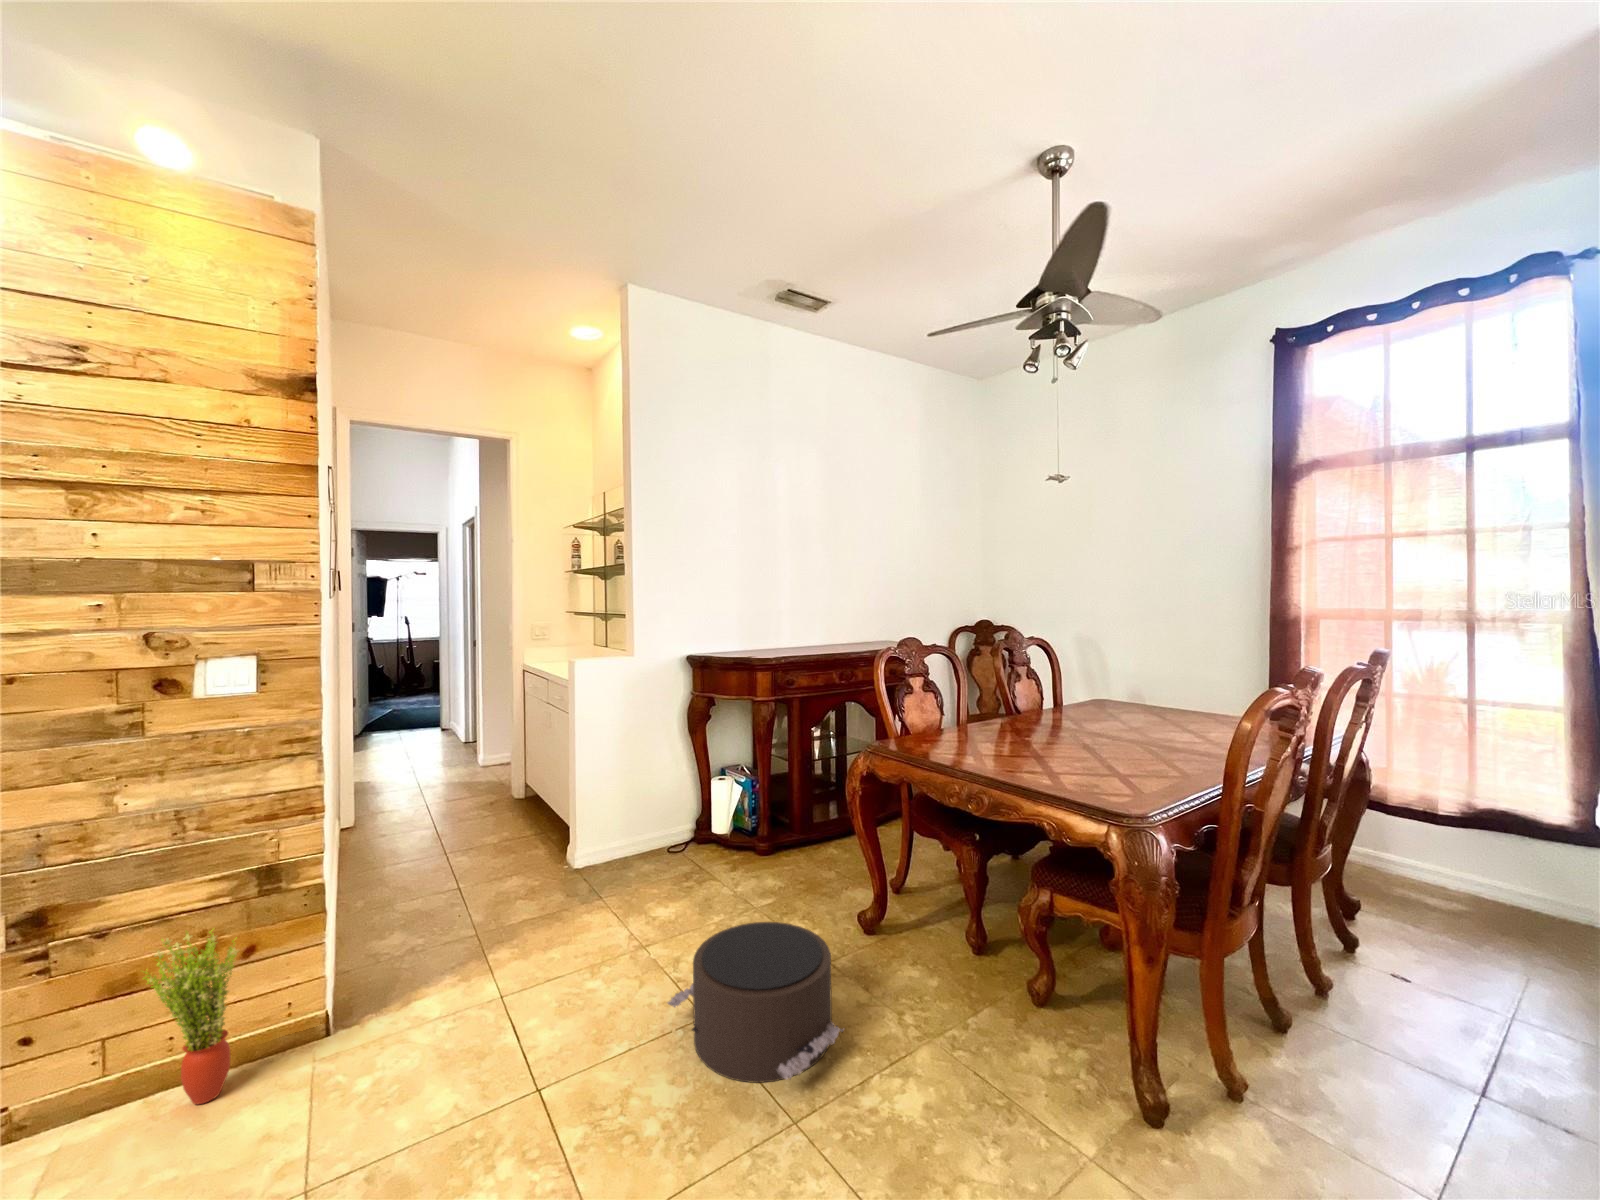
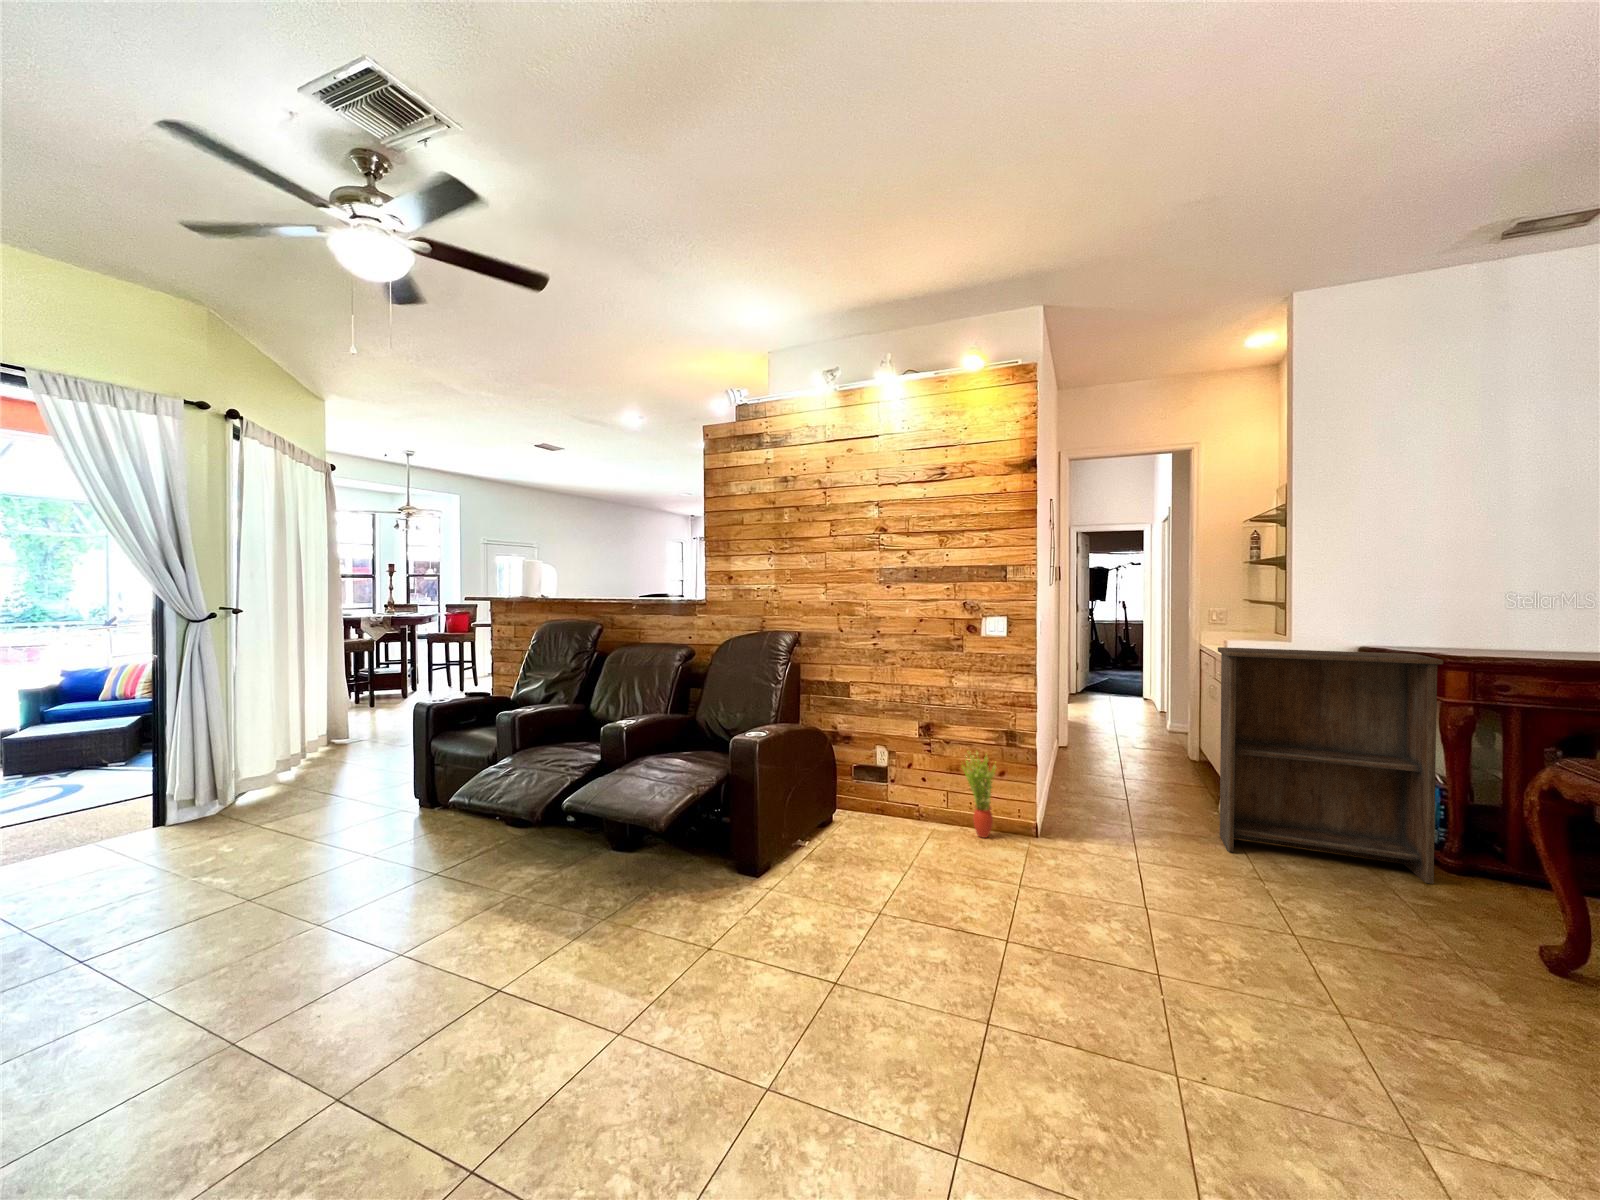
bookshelf: none [572,661,758,924] -> present [1218,647,1443,884]
pouf: present [668,922,844,1083] -> none [1263,877,1452,1016]

